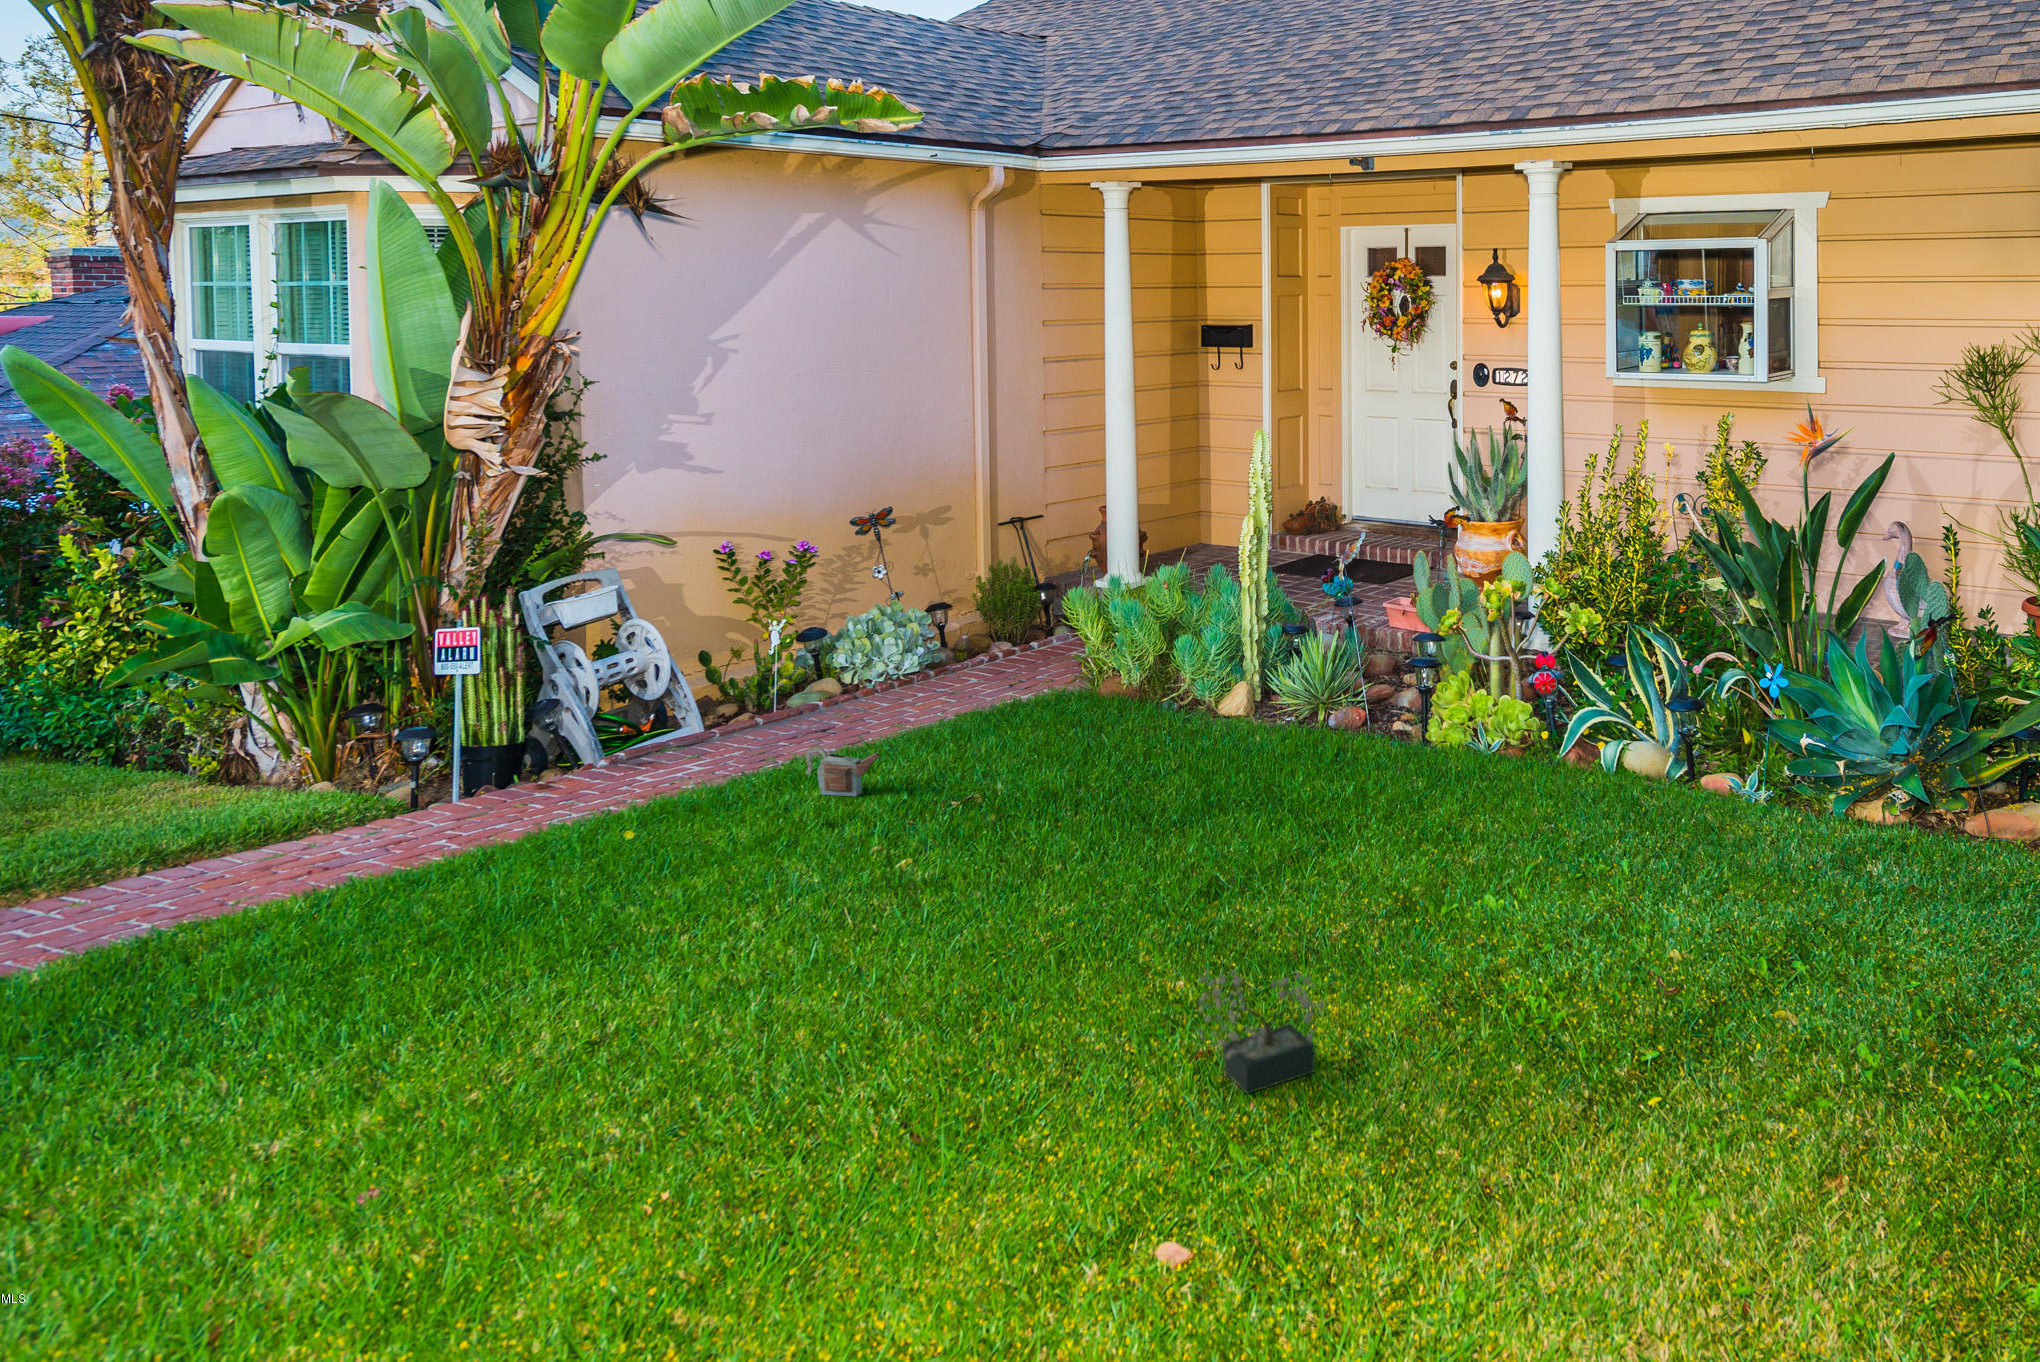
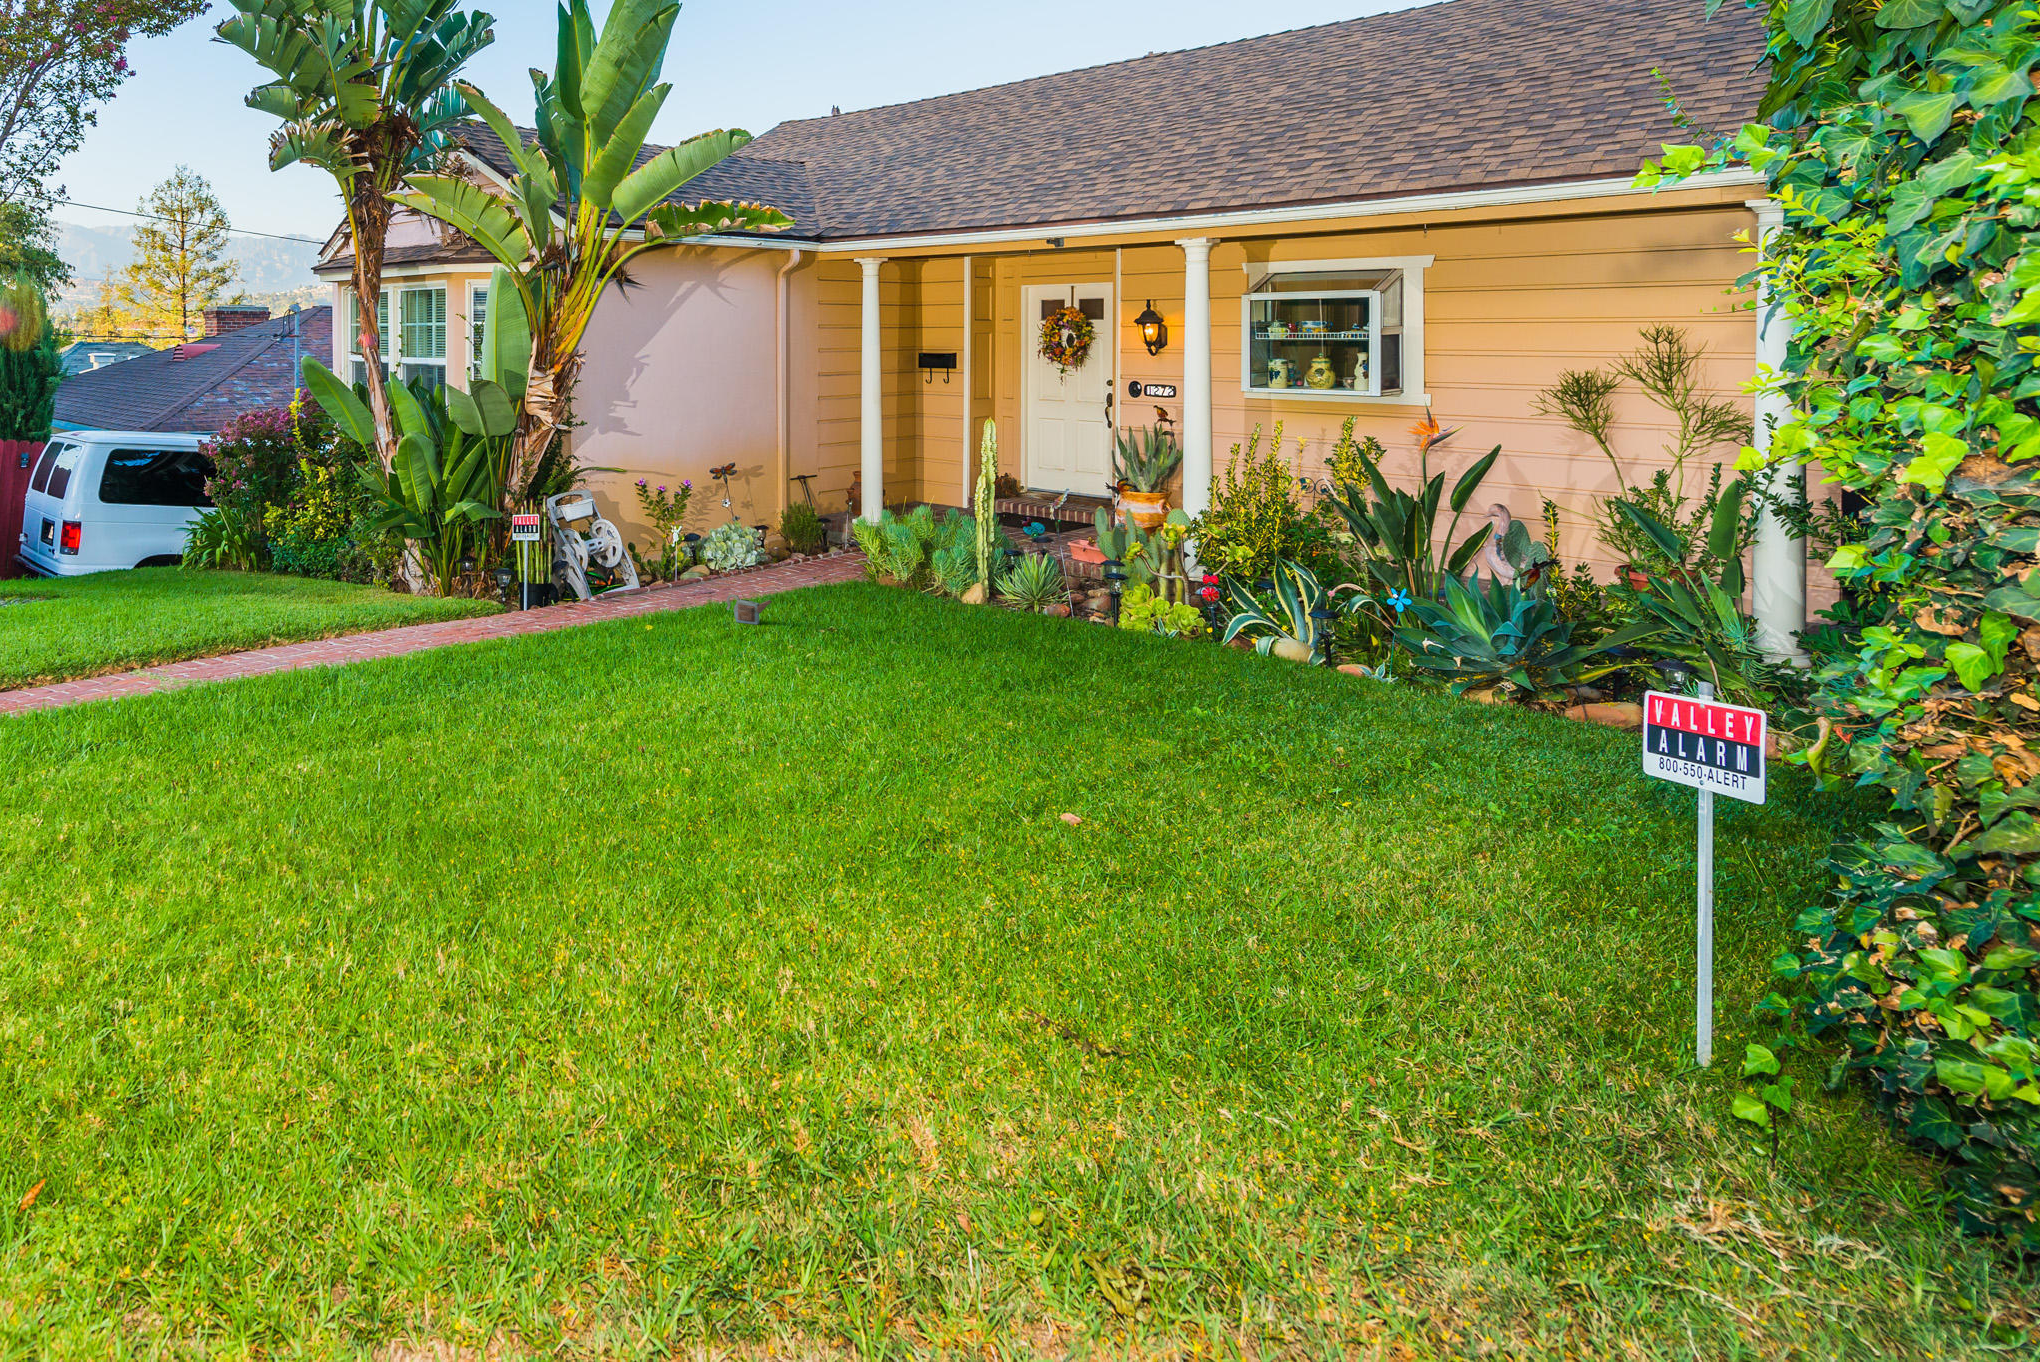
decorative plant: present [1198,970,1324,1094] -> none [1036,703,1111,772]

